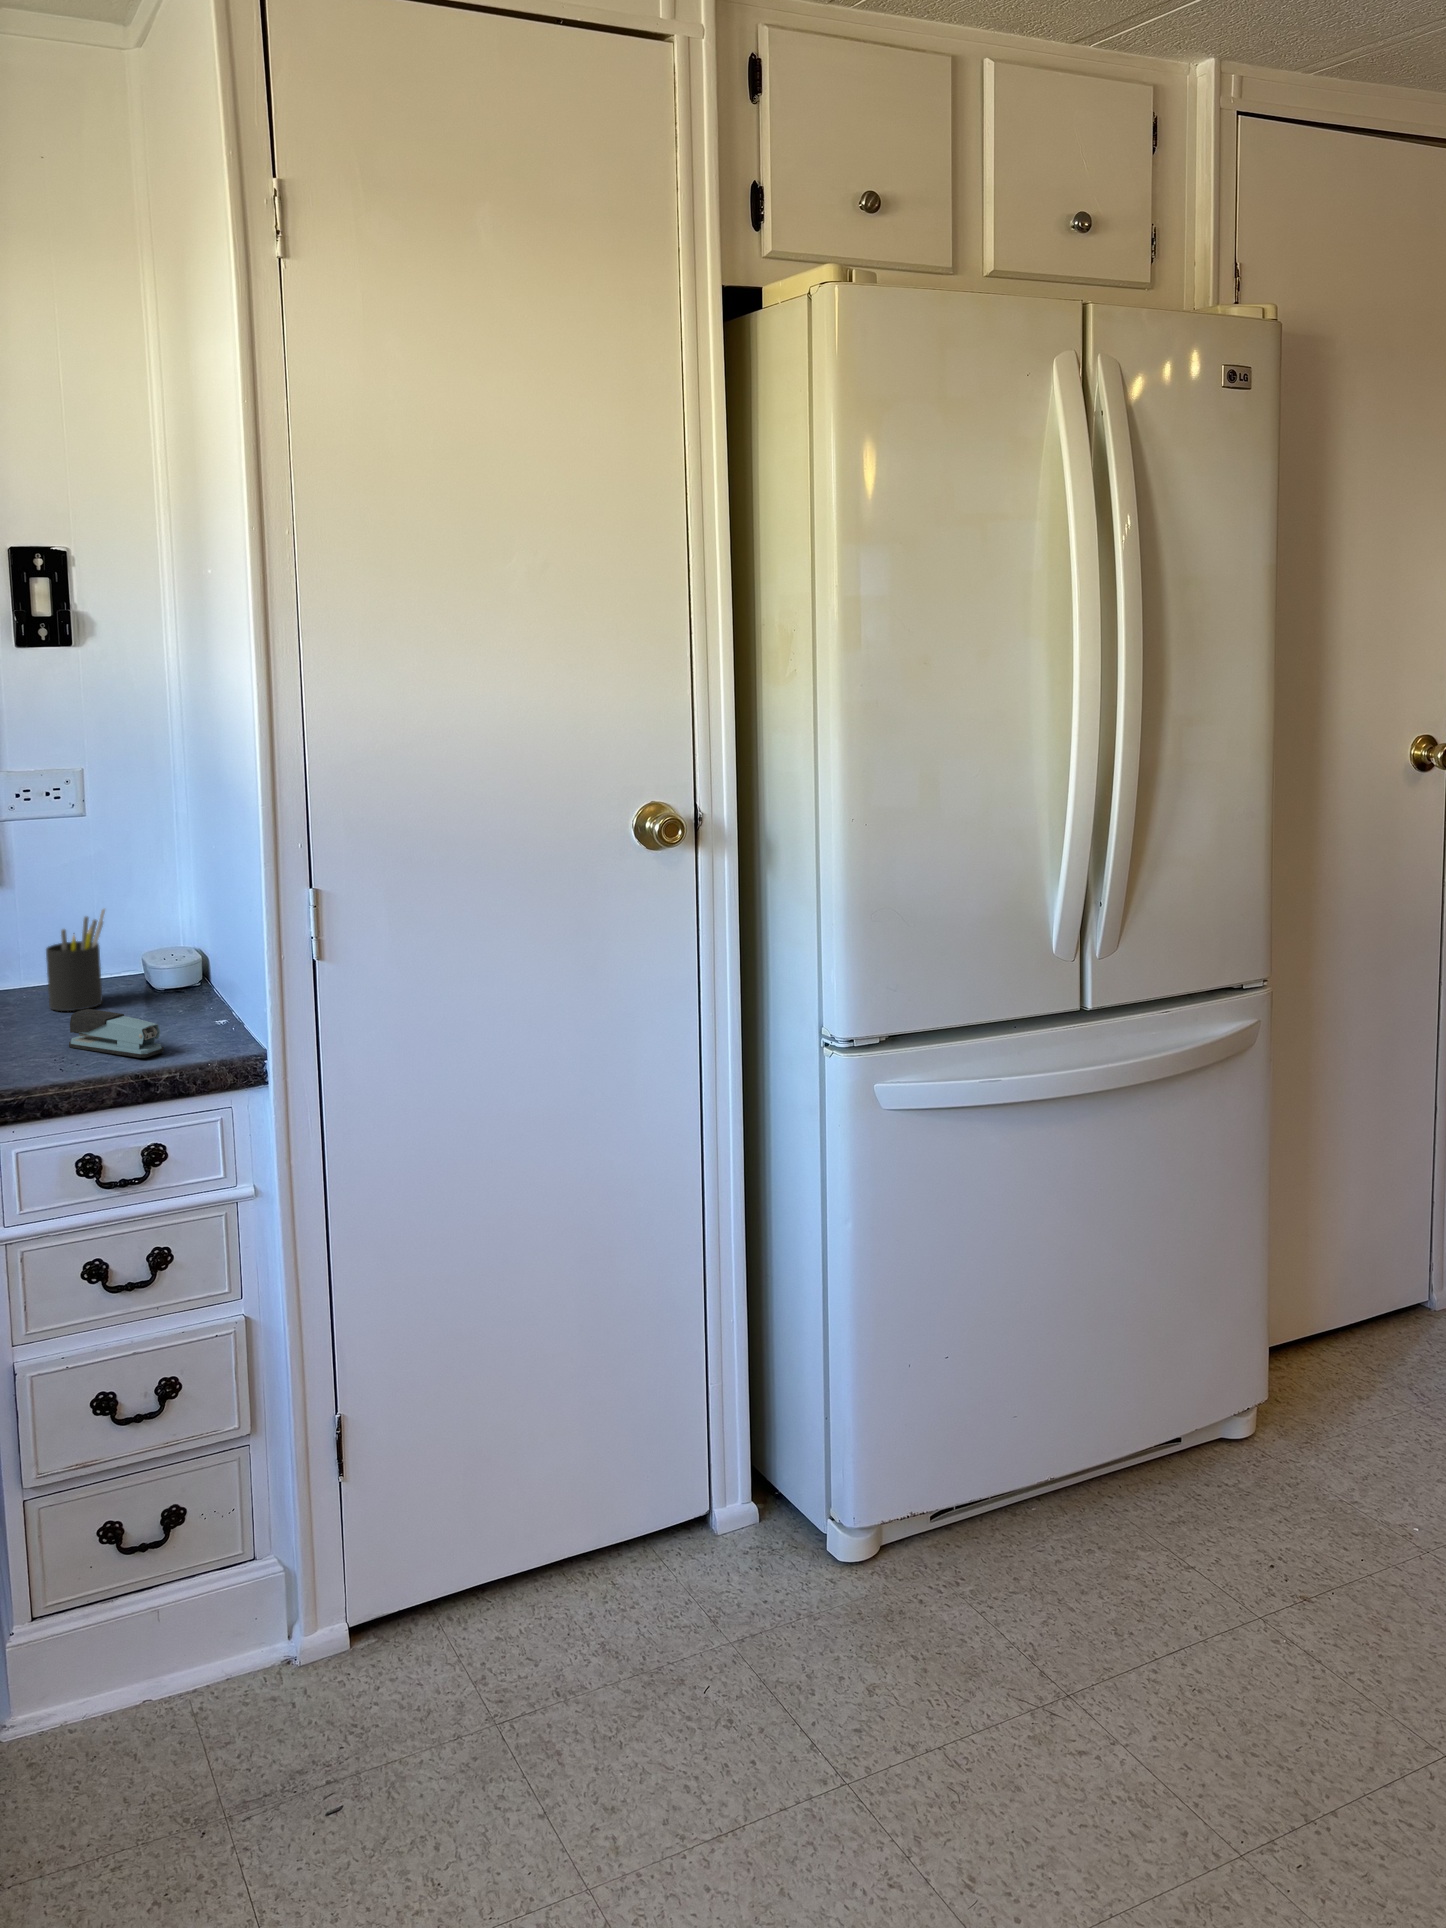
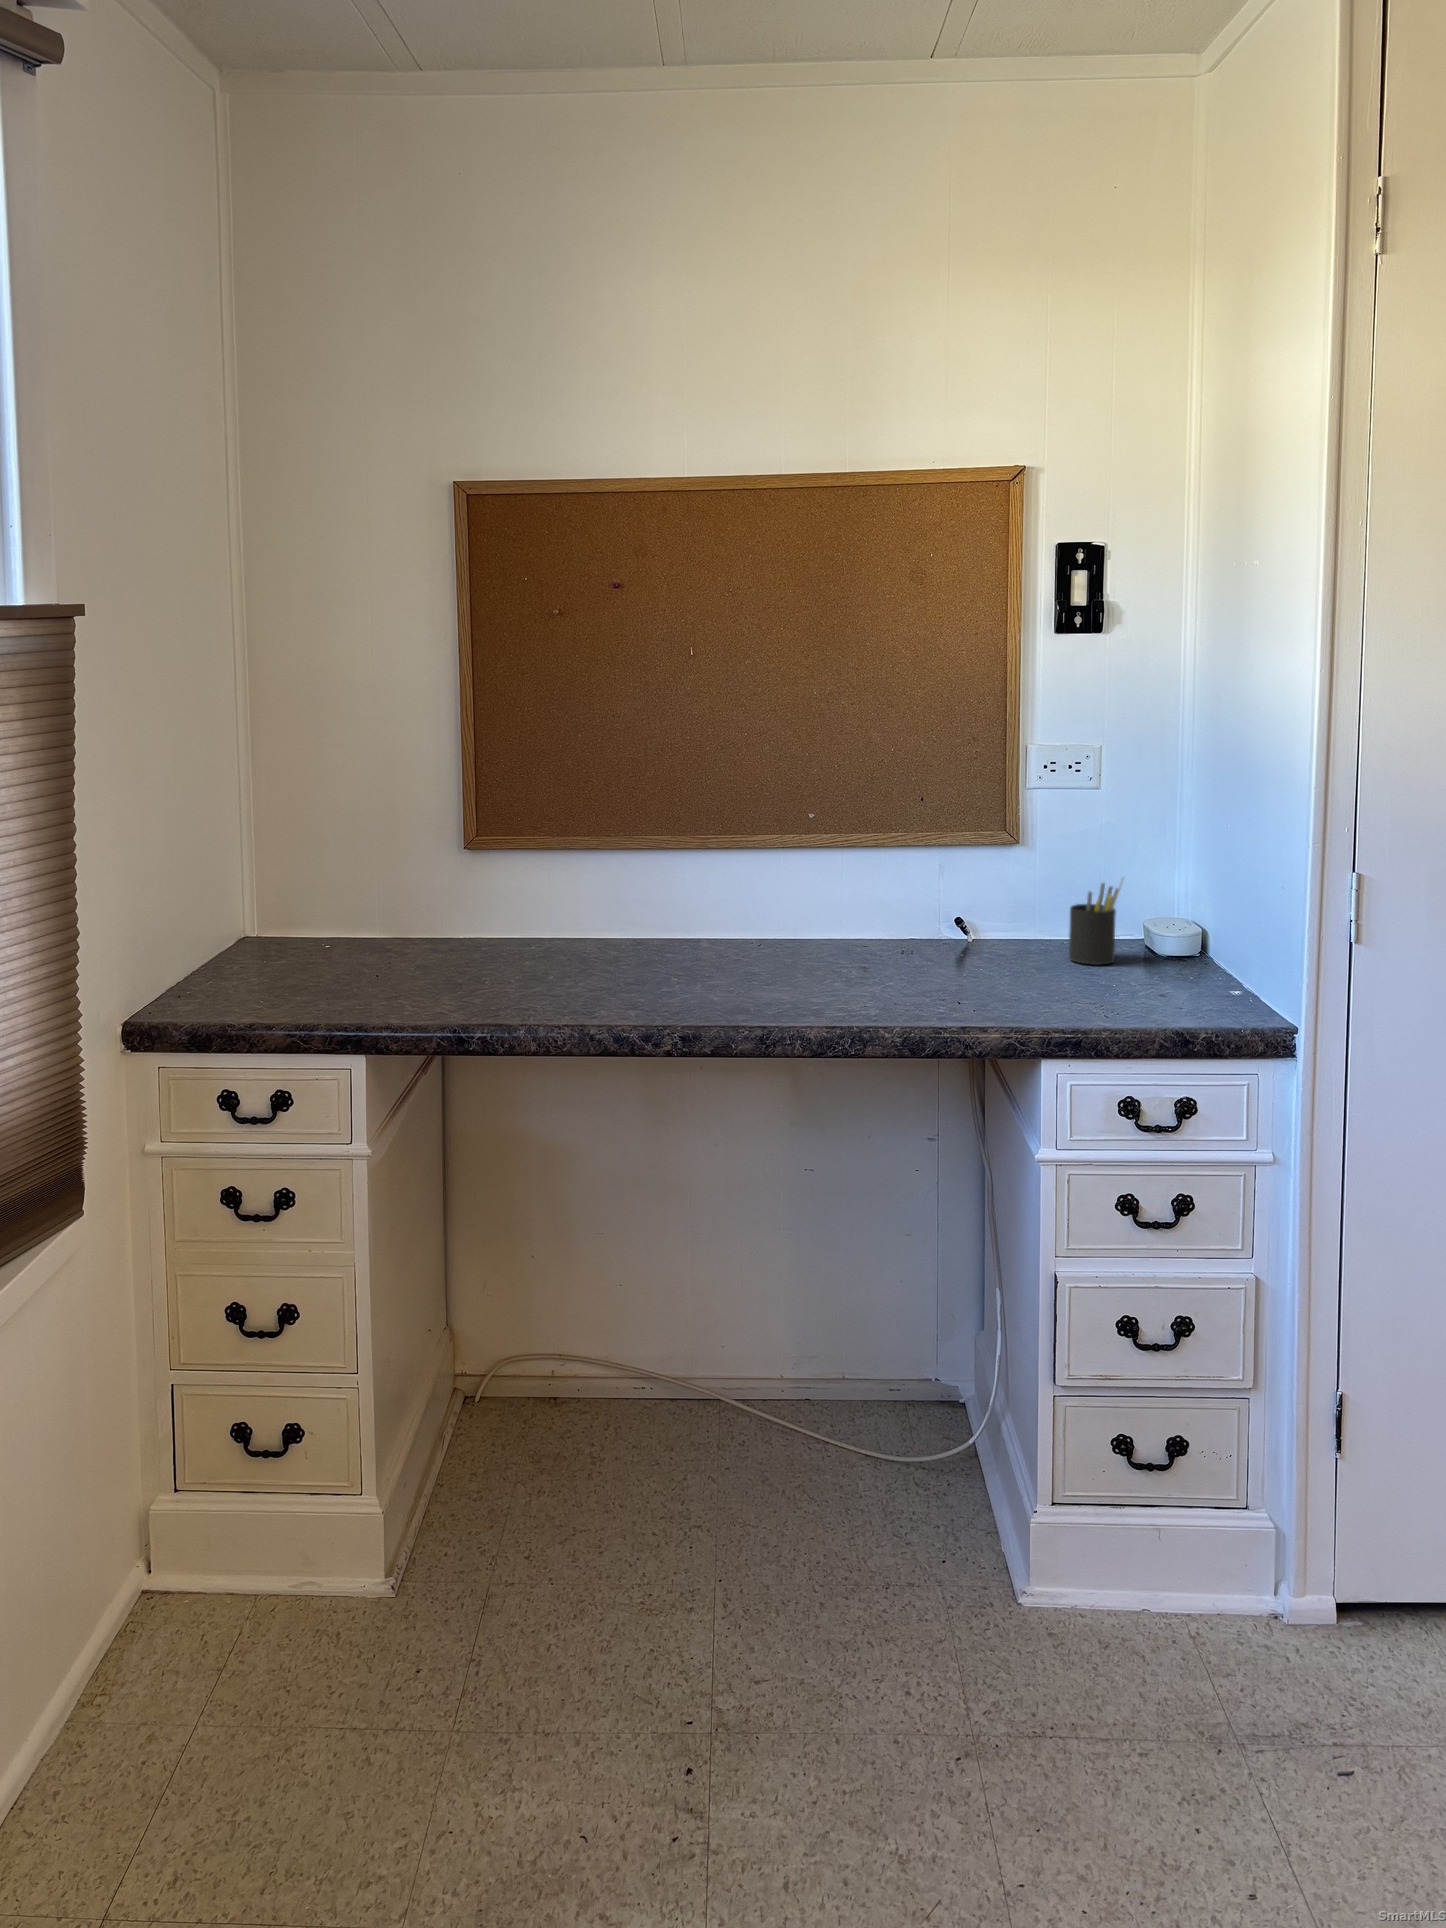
stapler: present [69,1009,164,1058] -> none [1104,965,1197,1016]

